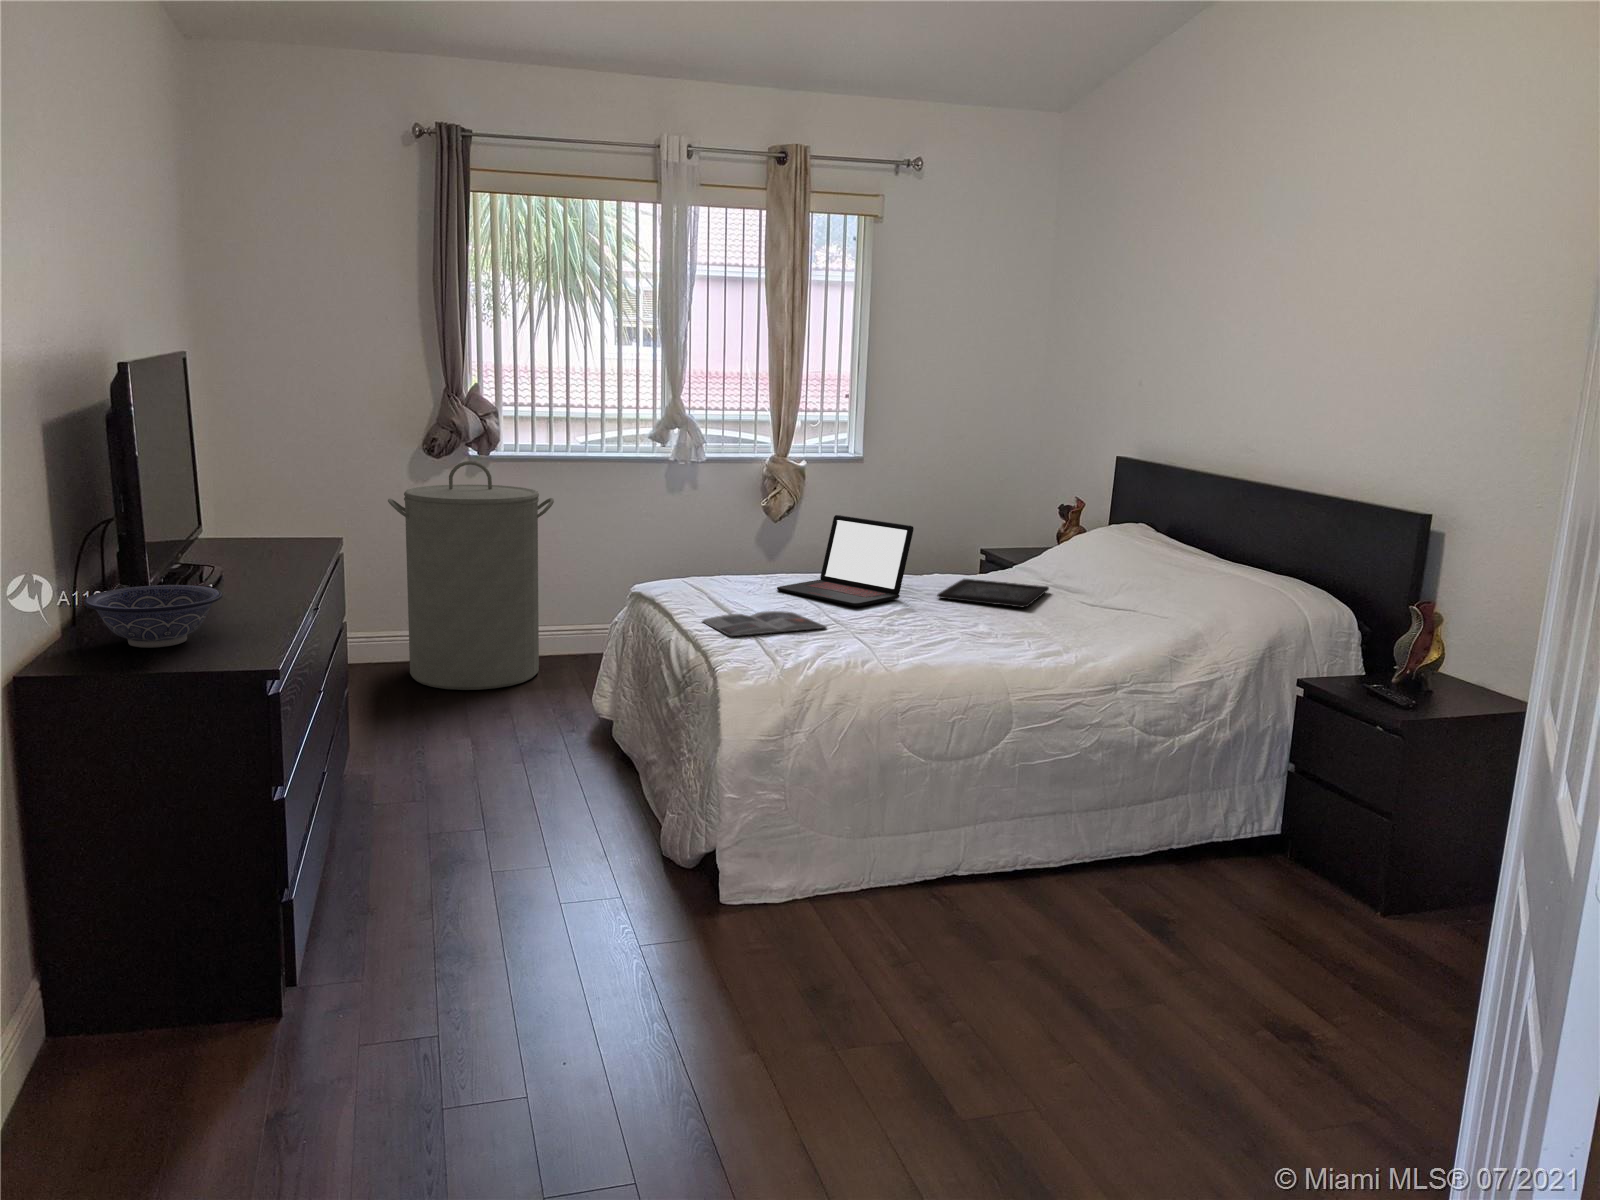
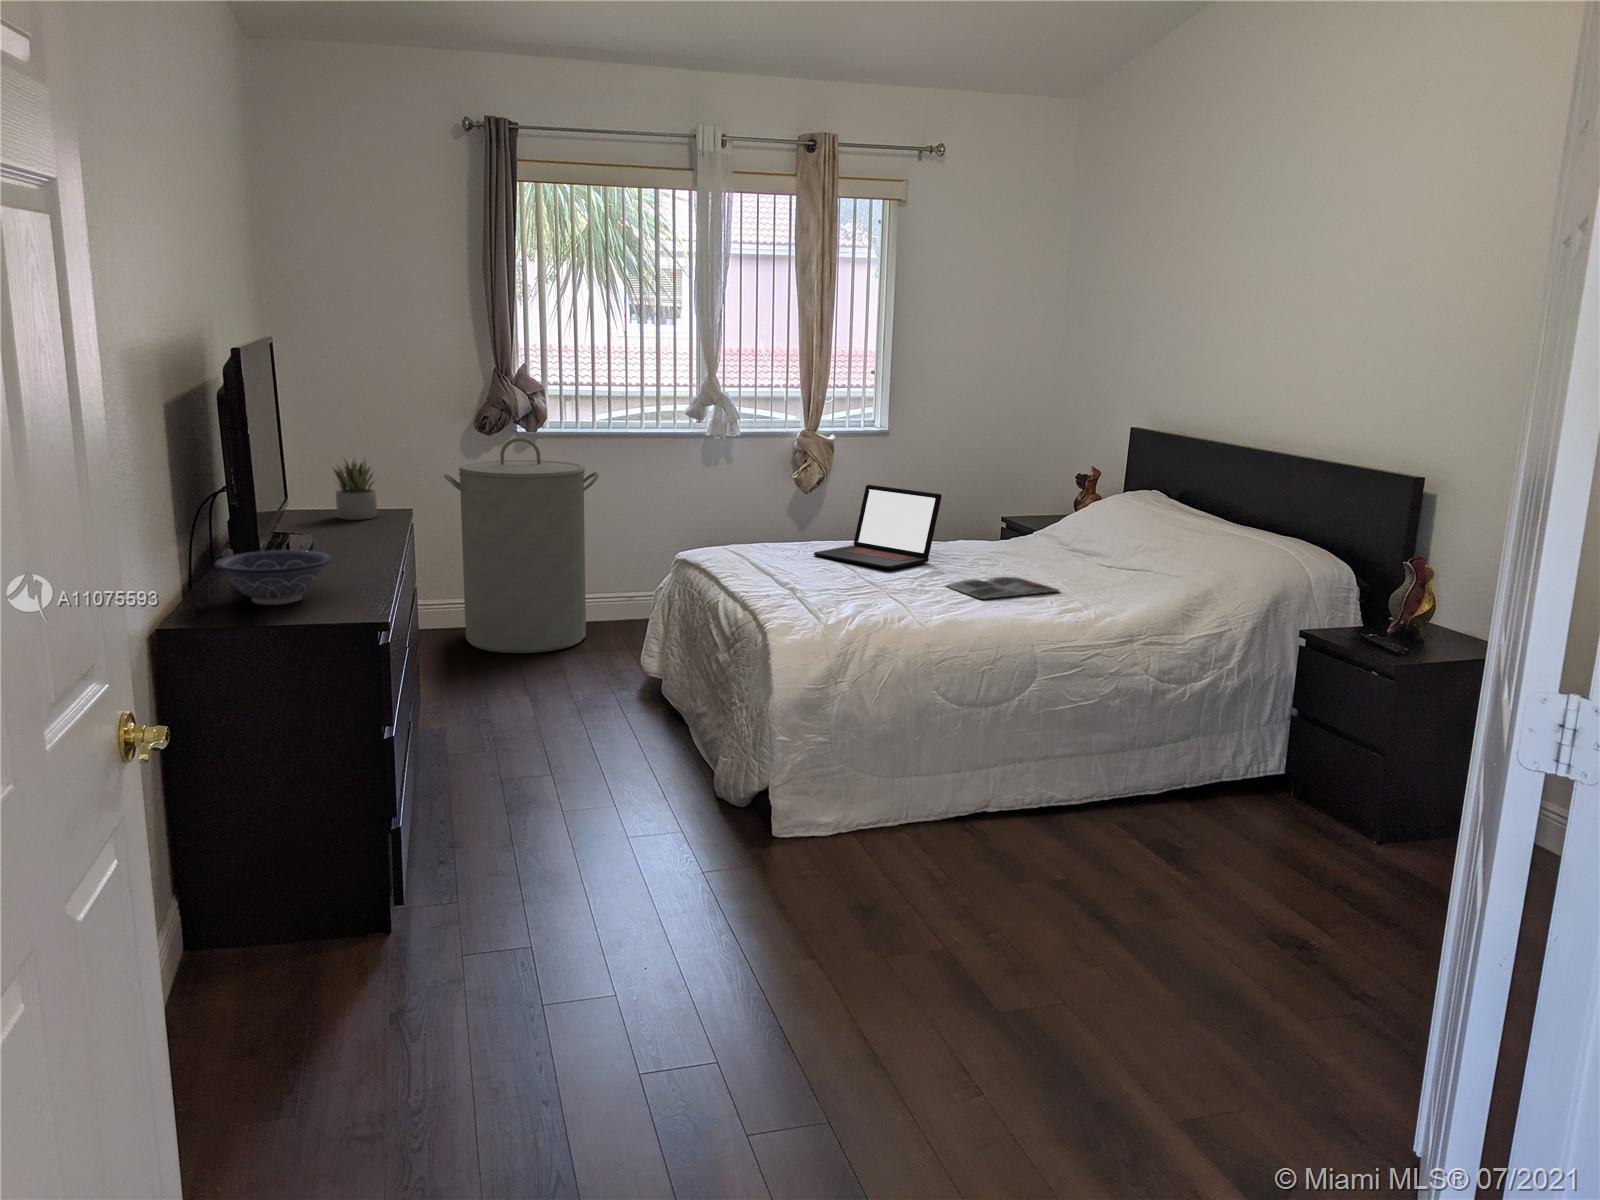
succulent plant: none [252,479,302,548] -> present [334,459,377,520]
tray: present [938,579,1049,607] -> none [964,544,1069,569]
magazine: present [702,611,827,636] -> present [946,577,1059,599]

